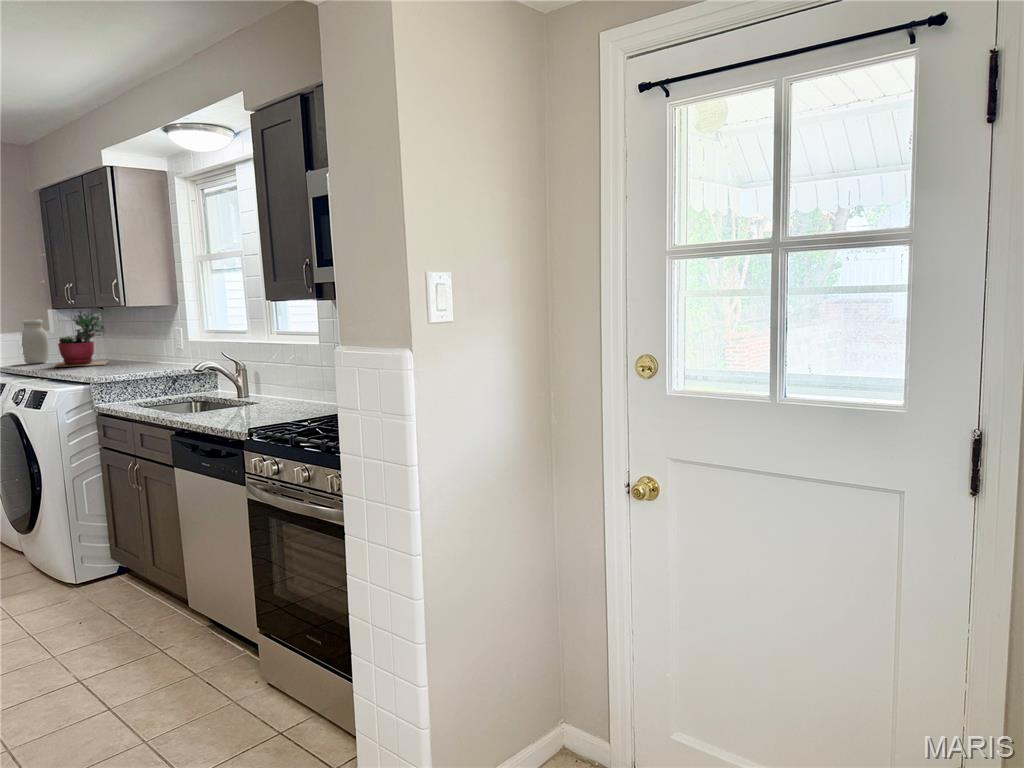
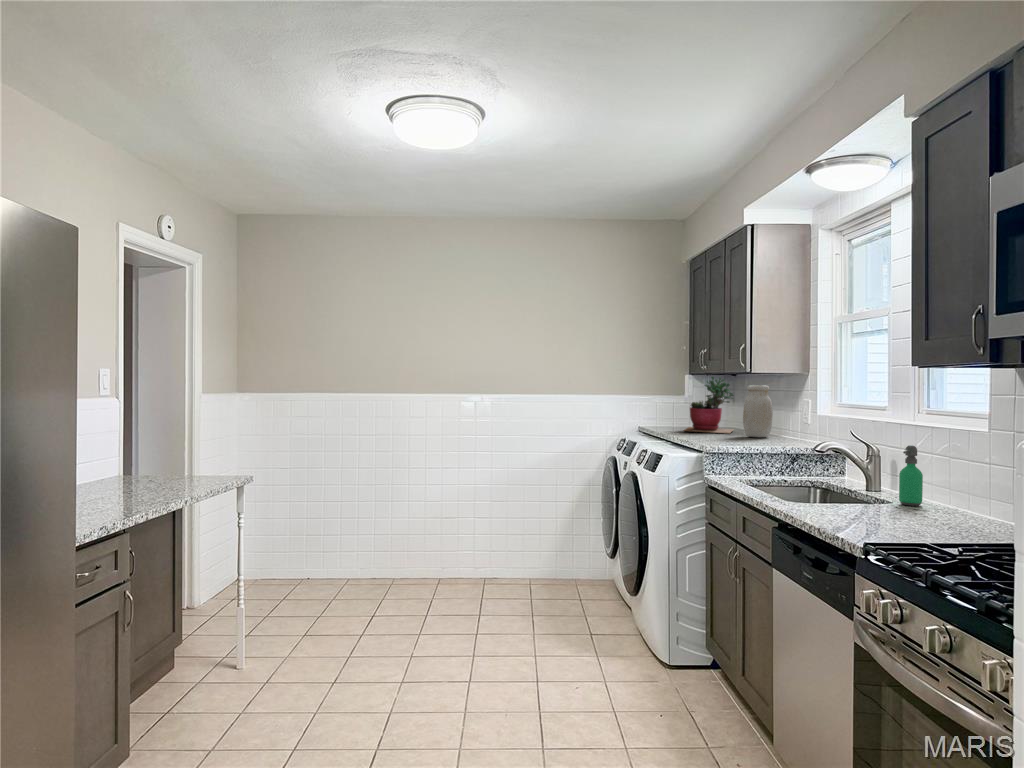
jar: present [22,319,49,364] -> present [743,385,773,437]
soap dispenser: none [263,358,280,403] -> present [899,445,923,506]

